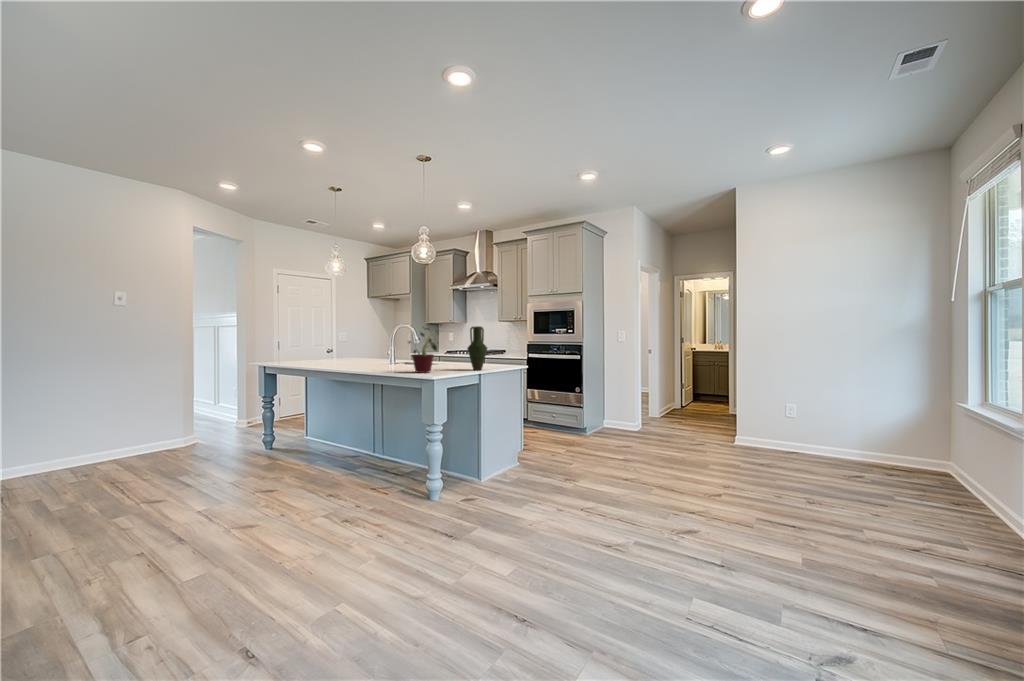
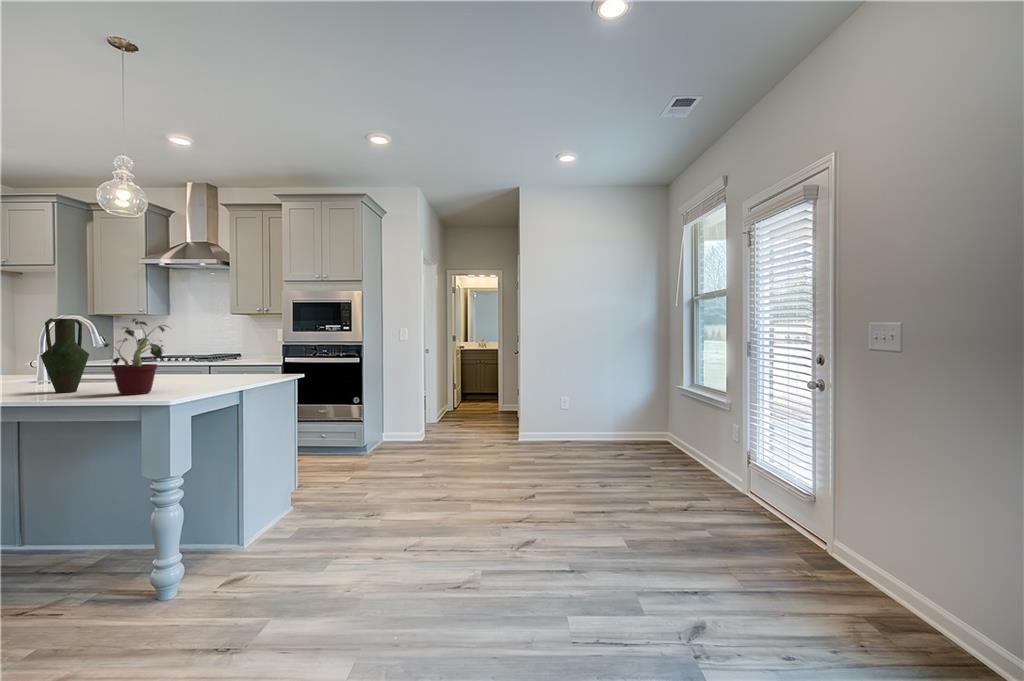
vase: present [467,326,487,370] -> present [40,318,89,393]

